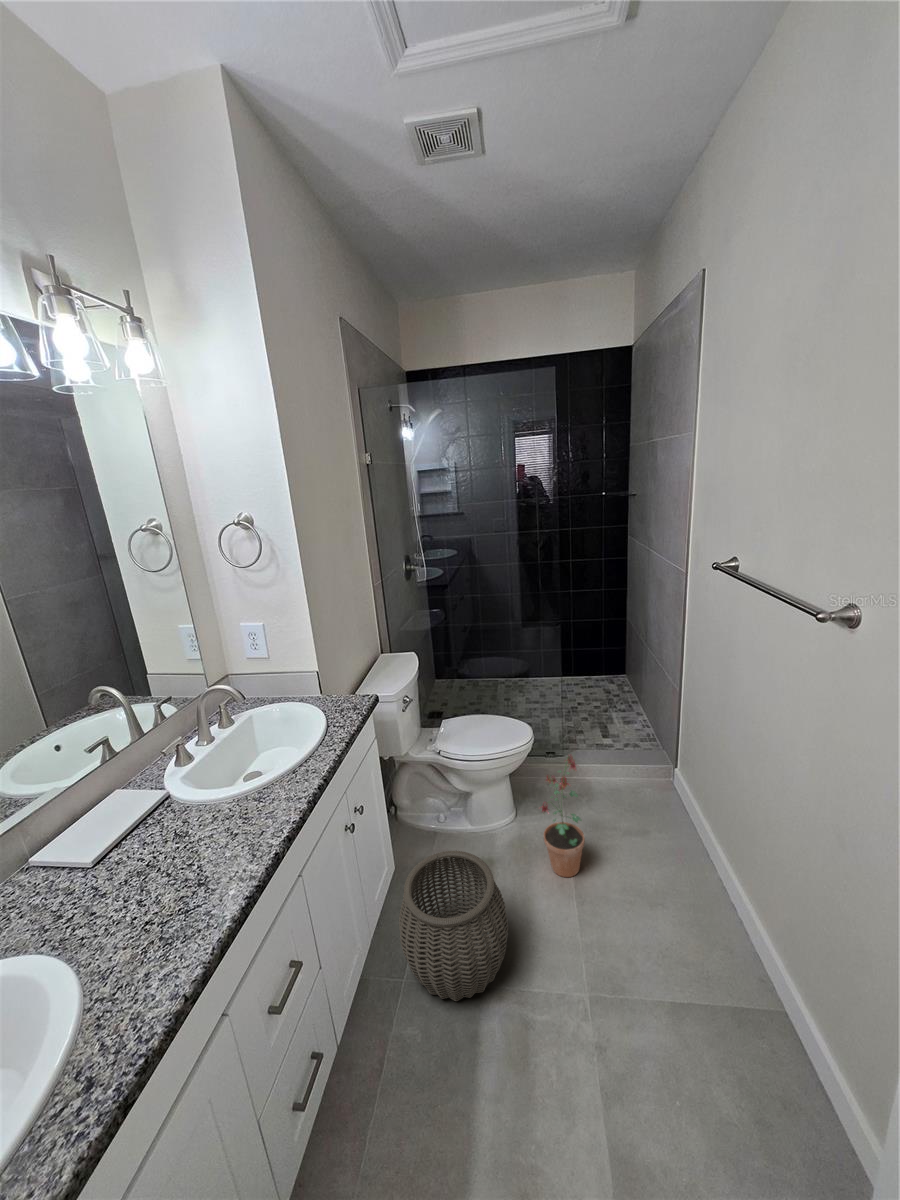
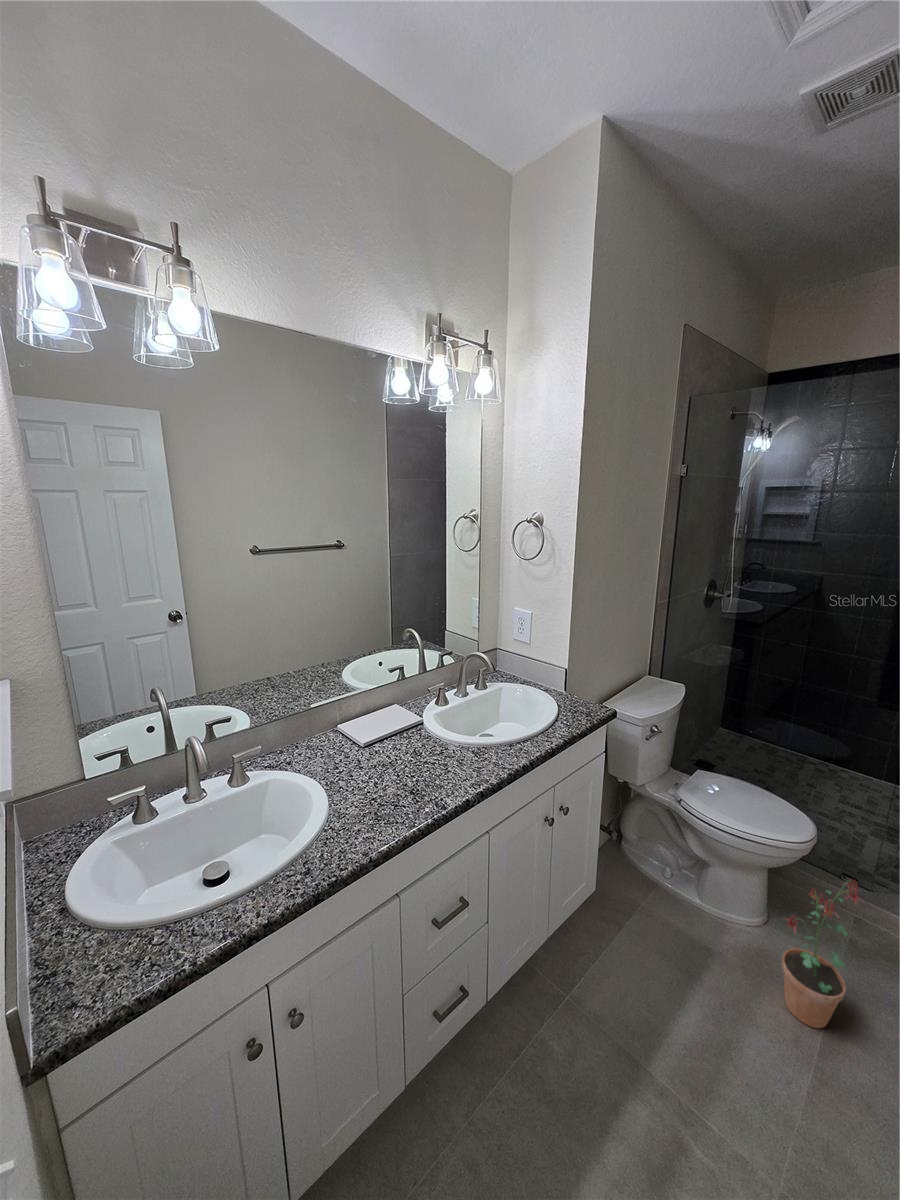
woven basket: present [399,851,509,1001] -> none [572,890,696,1058]

